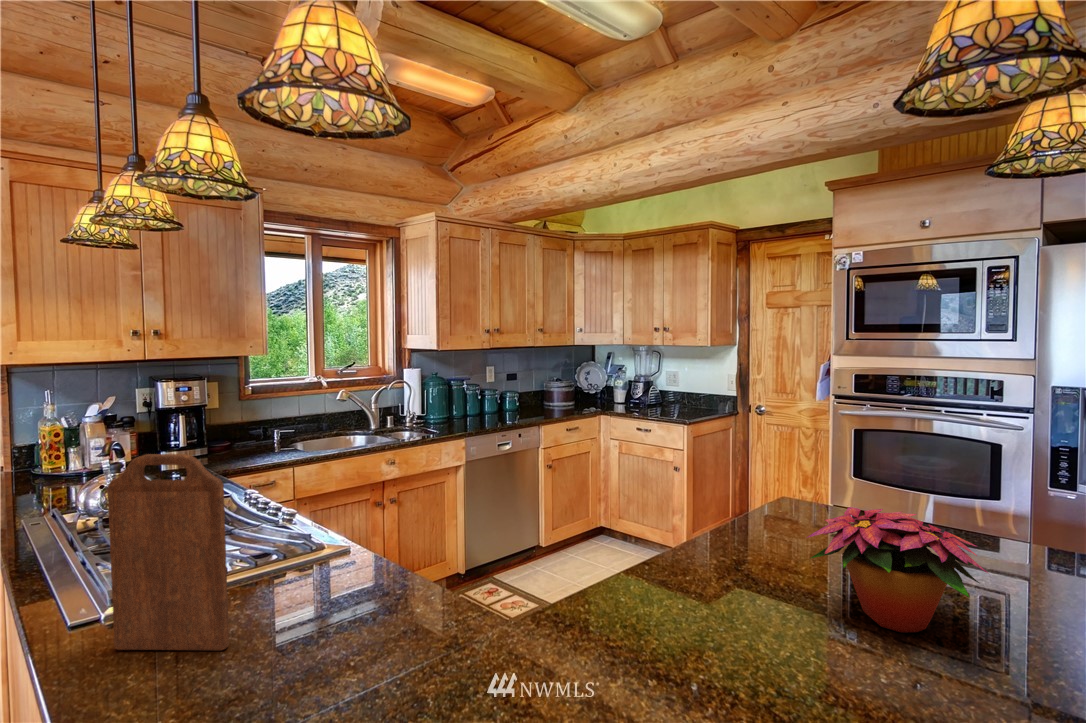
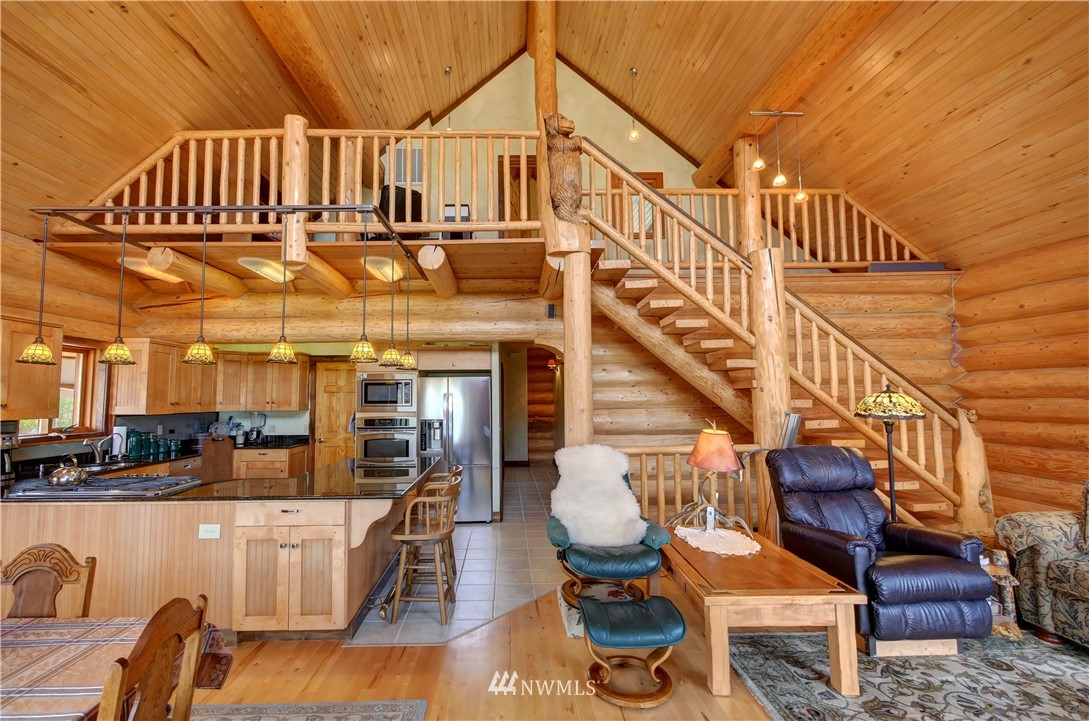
flower arrangement: present [808,507,988,632] -> none [357,438,390,461]

